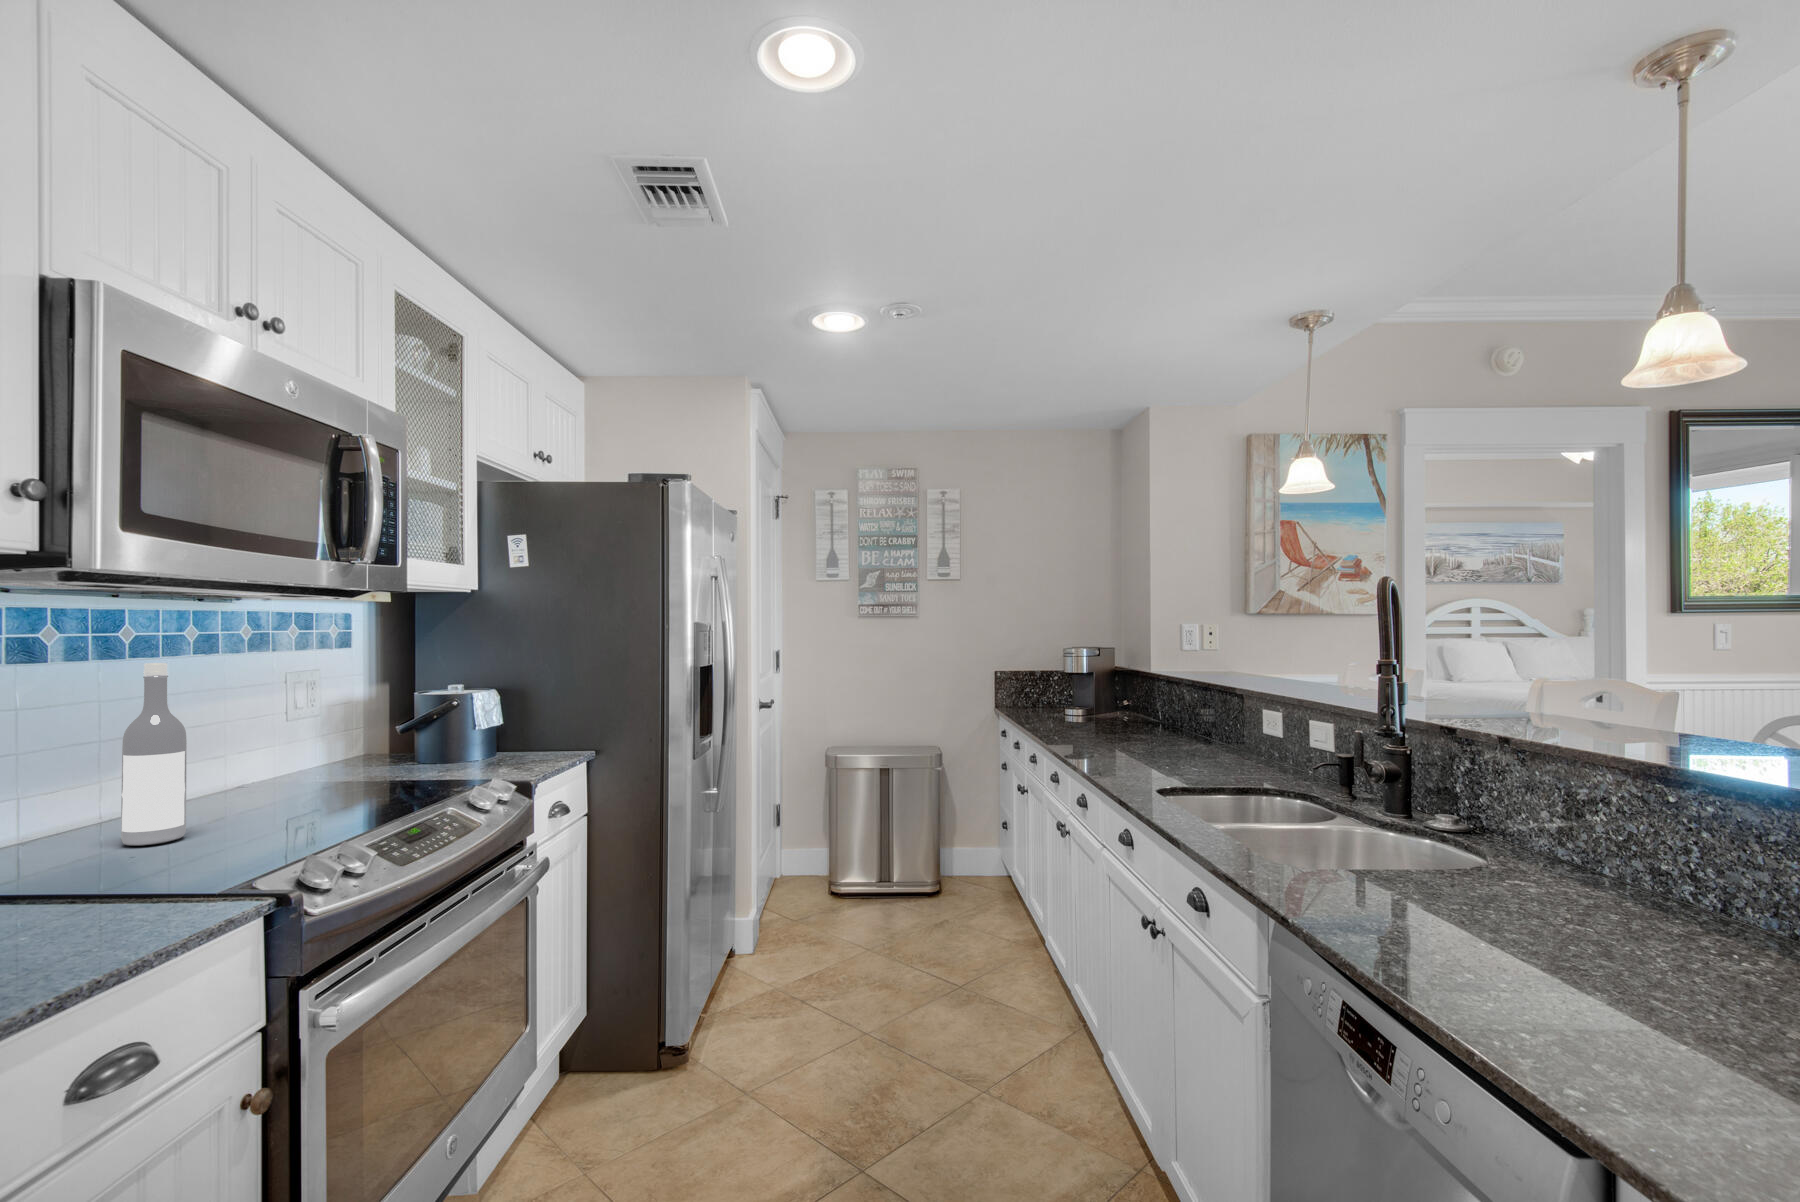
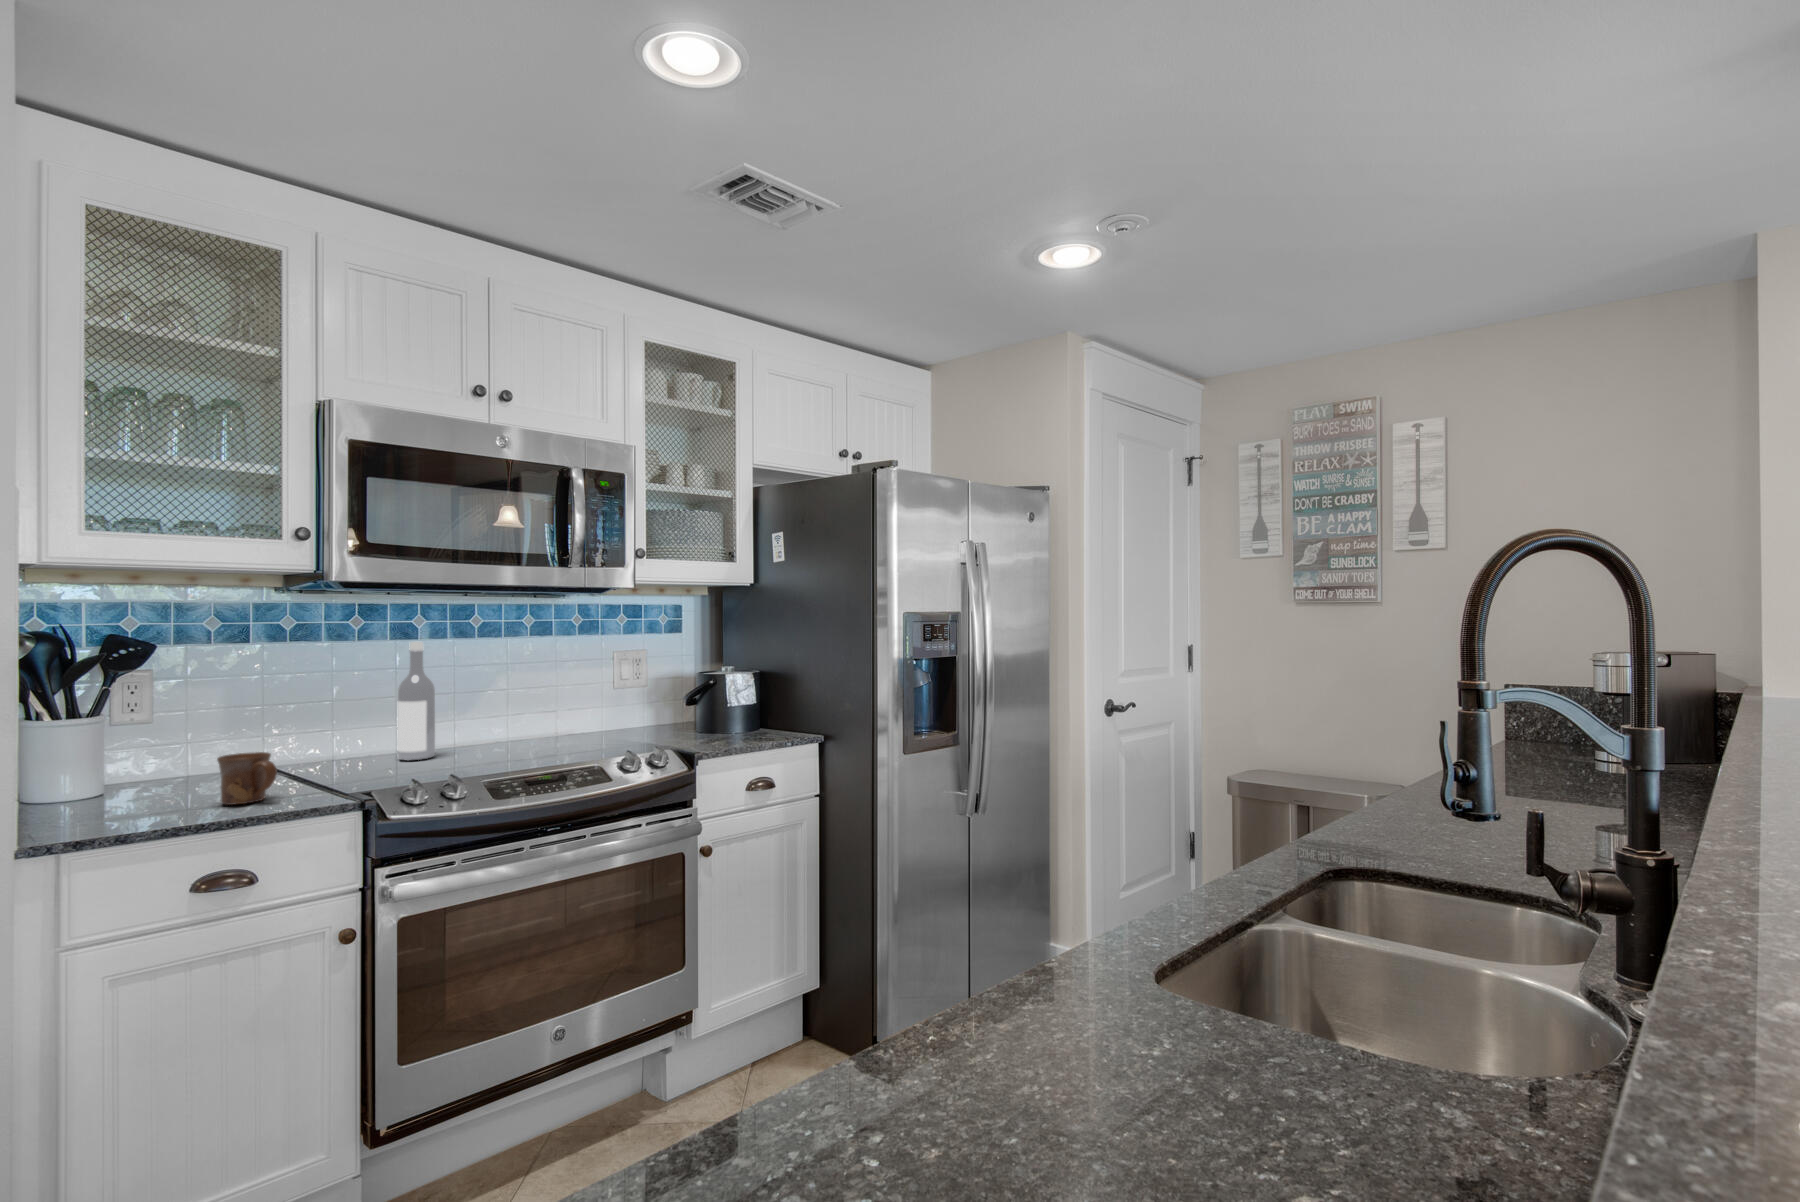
mug: none [68,833,192,922] -> present [217,752,277,805]

